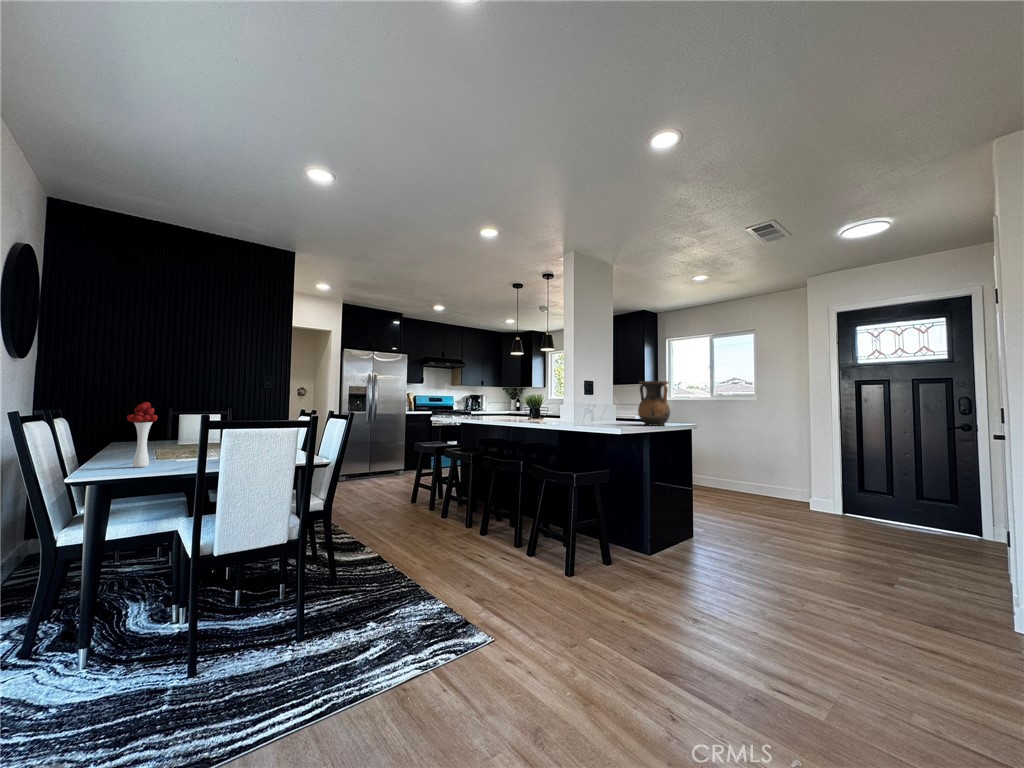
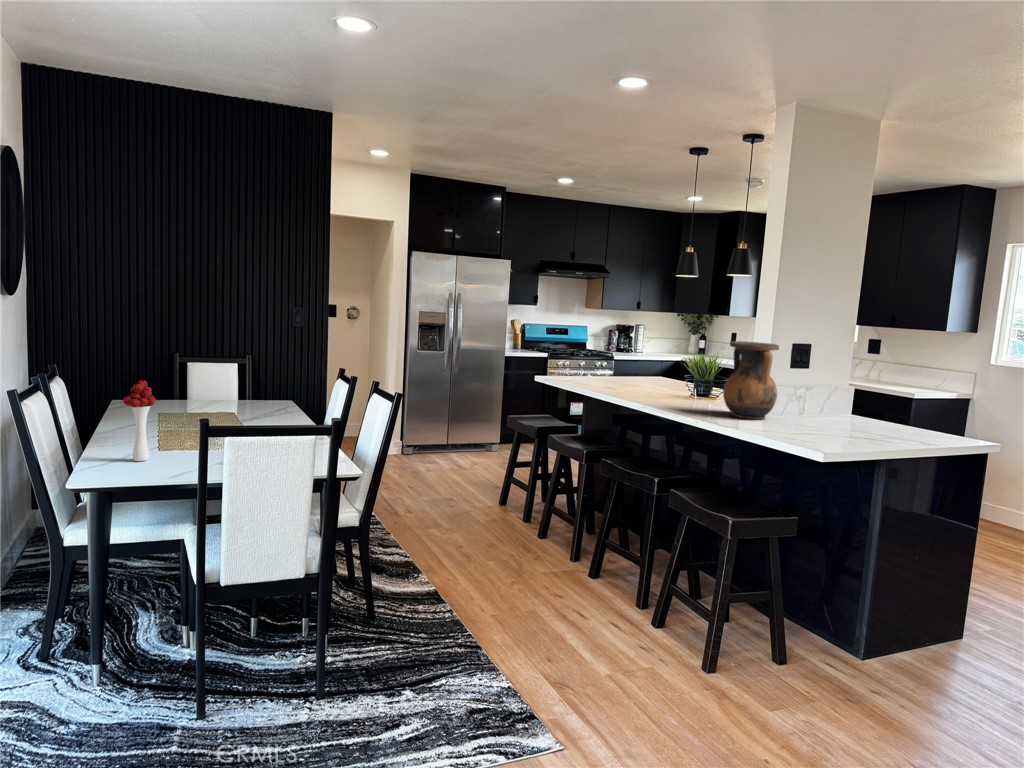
vase: present [638,381,670,426] -> present [723,341,779,419]

